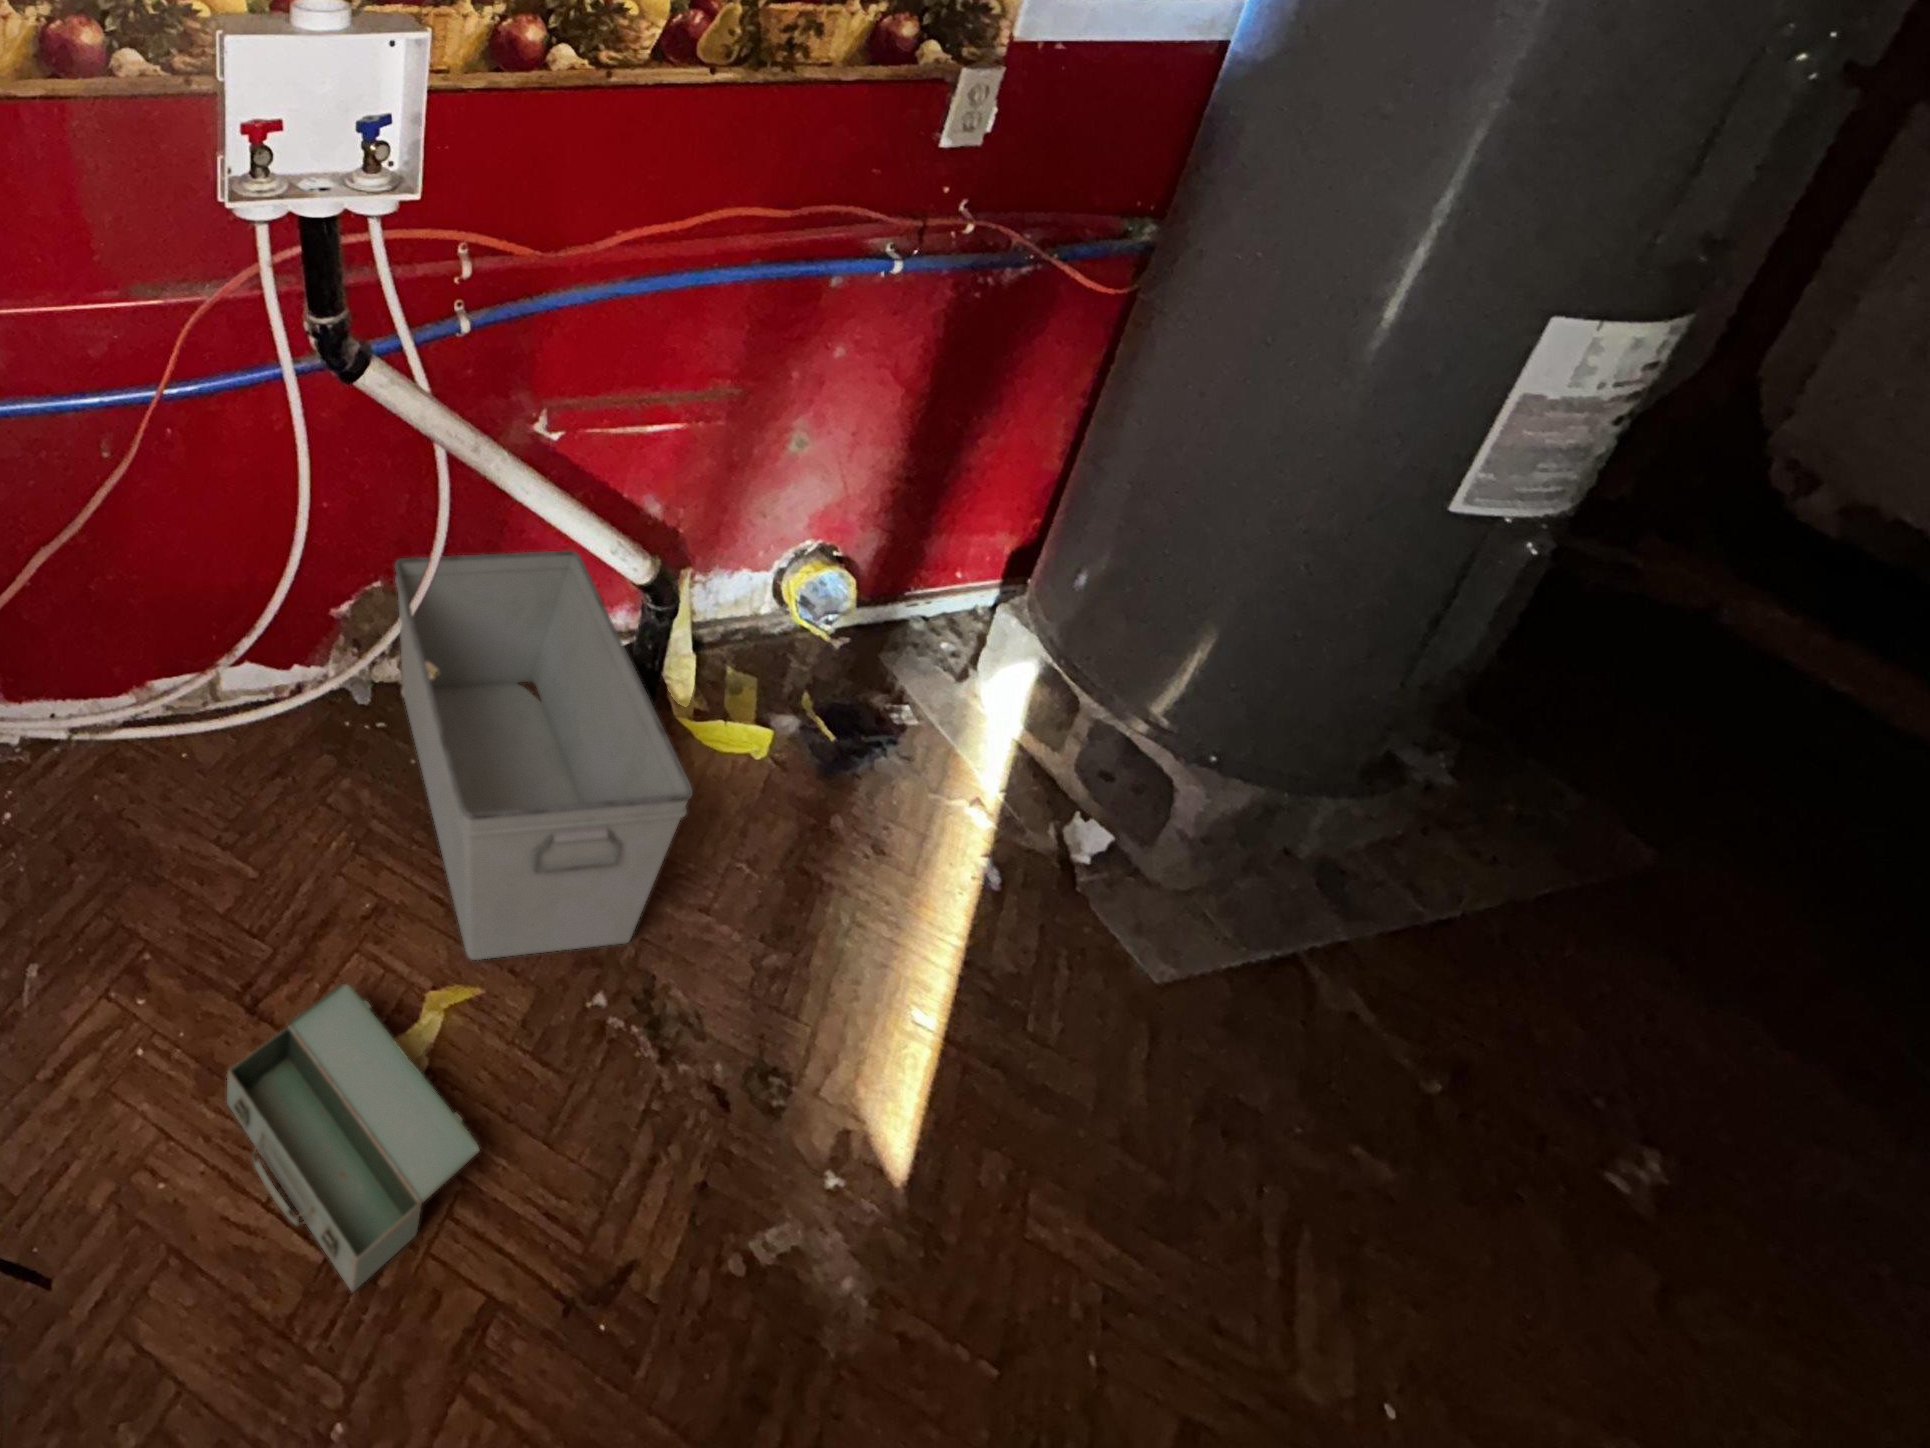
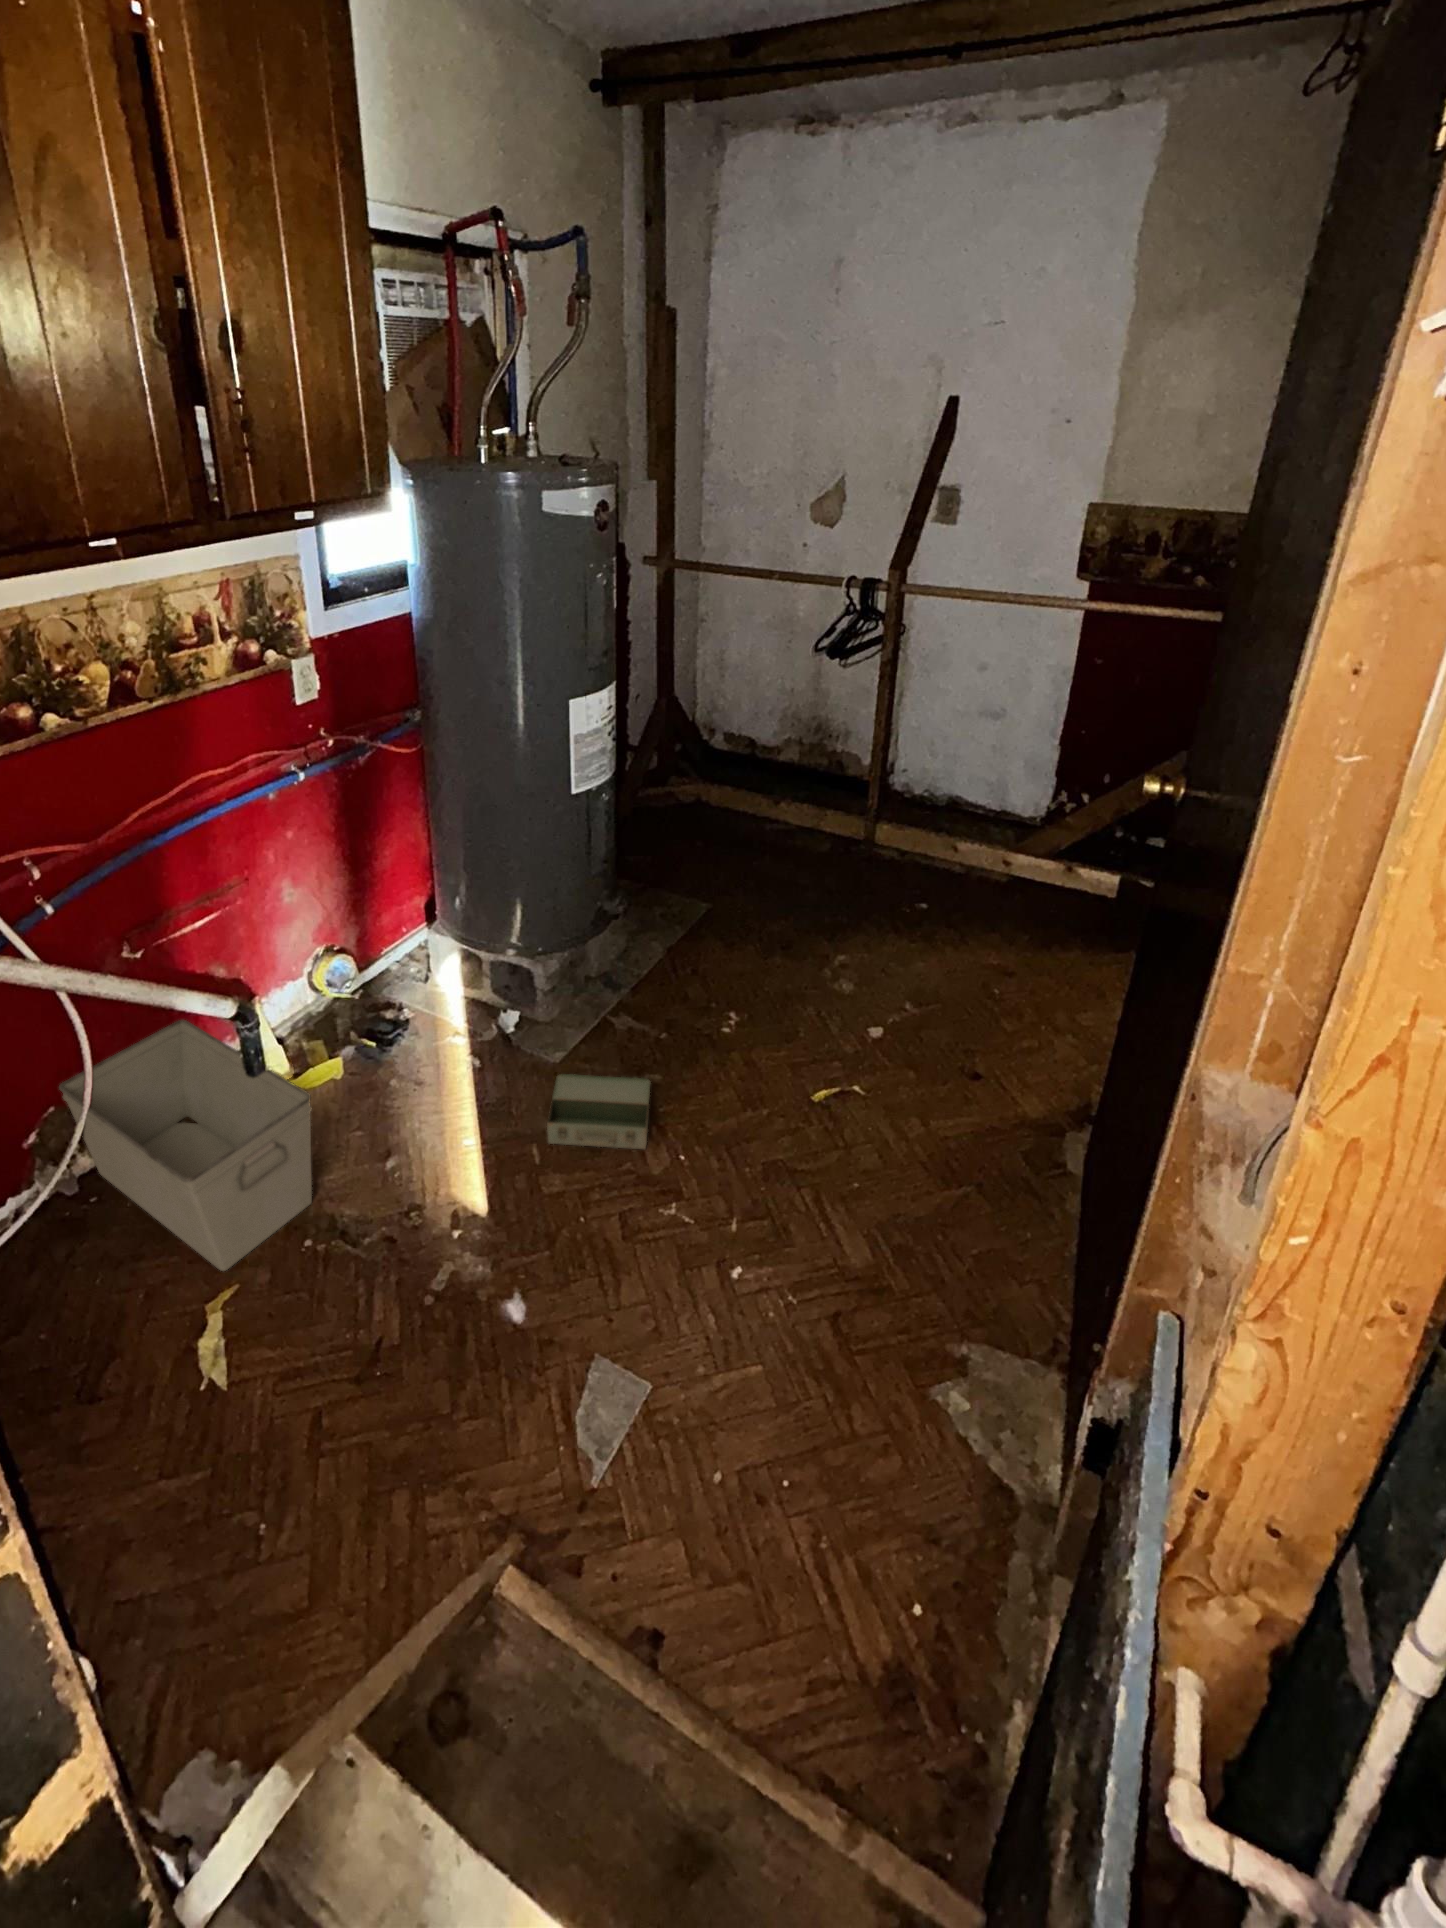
toolbox: present [227,984,479,1292] -> present [547,1074,650,1149]

